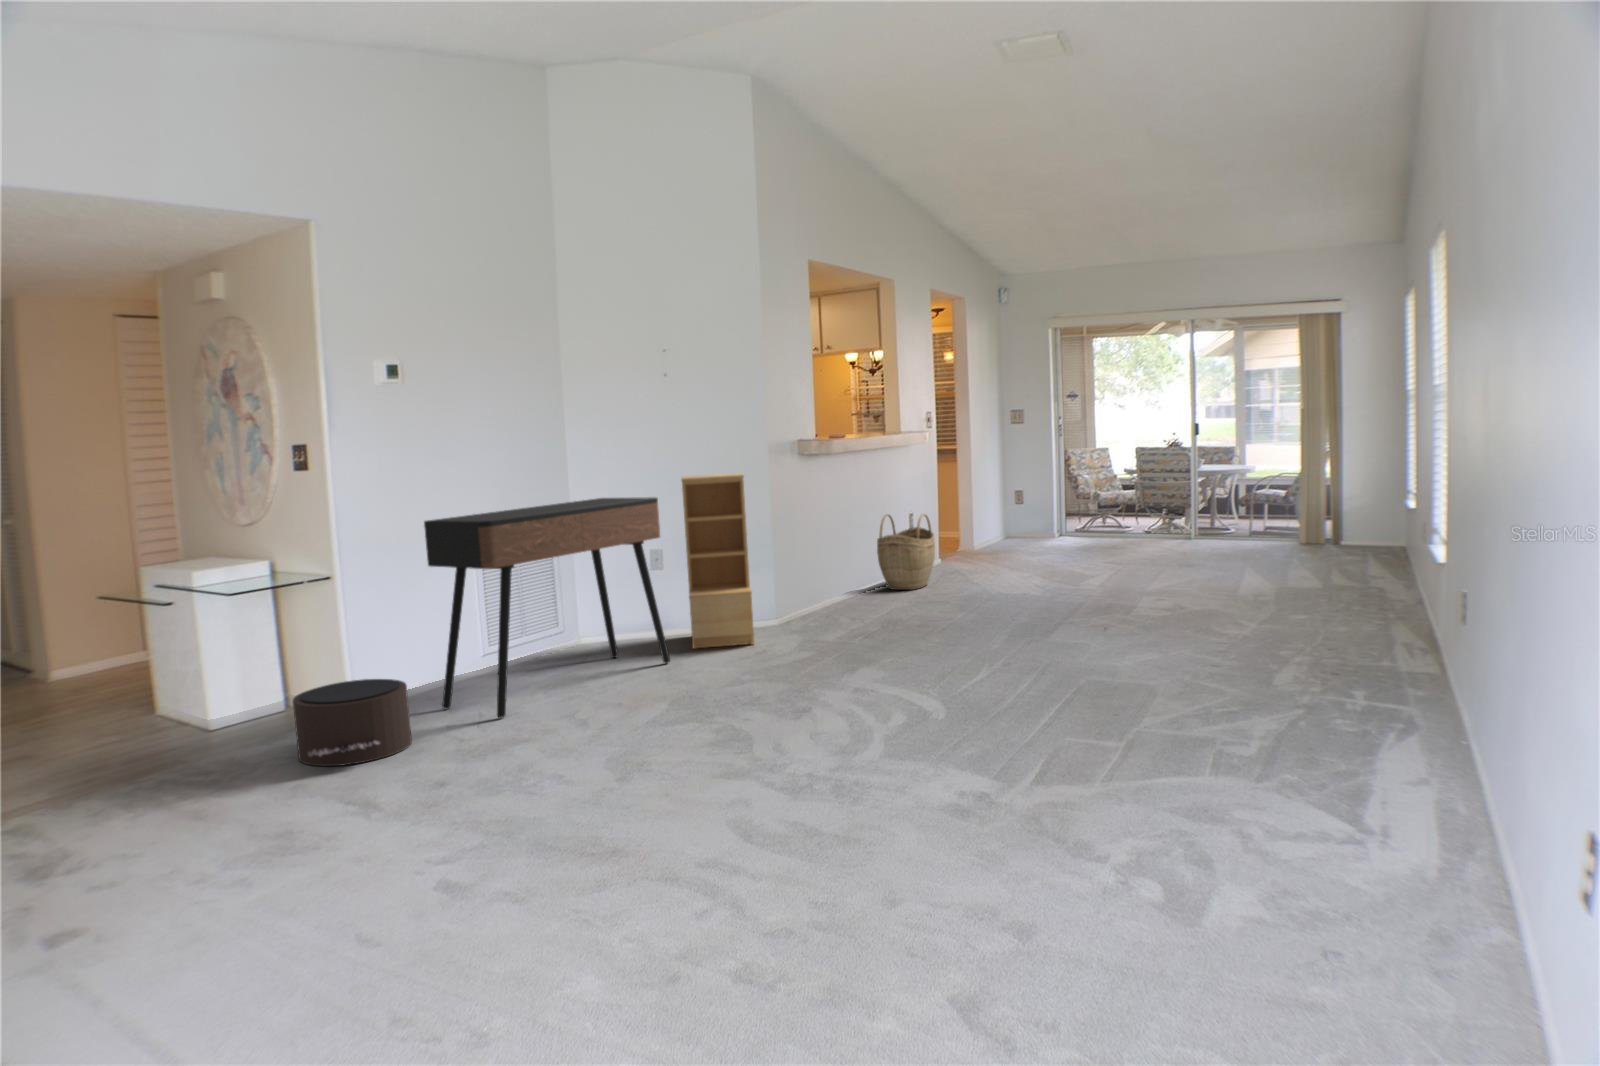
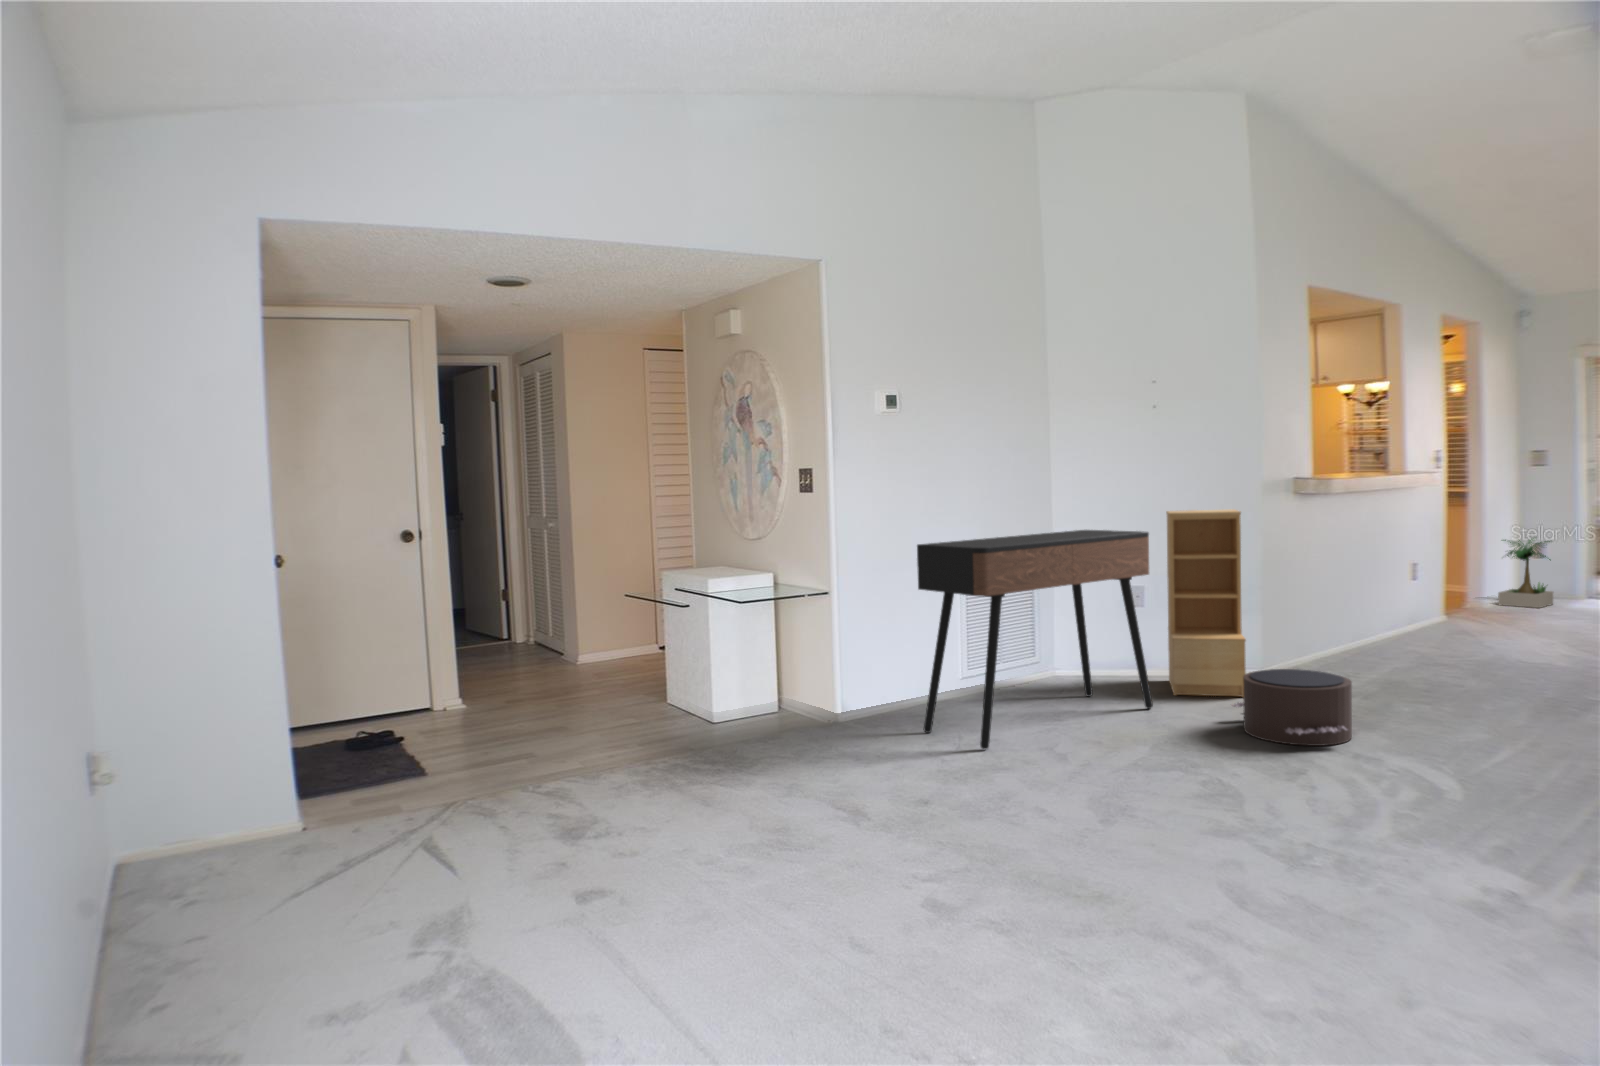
potted plant: none [979,485,1026,547] -> present [1498,538,1553,608]
woven basket: present [877,514,935,590] -> none [1379,562,1454,650]
pouf: present [293,679,412,766] -> present [1232,669,1352,746]

